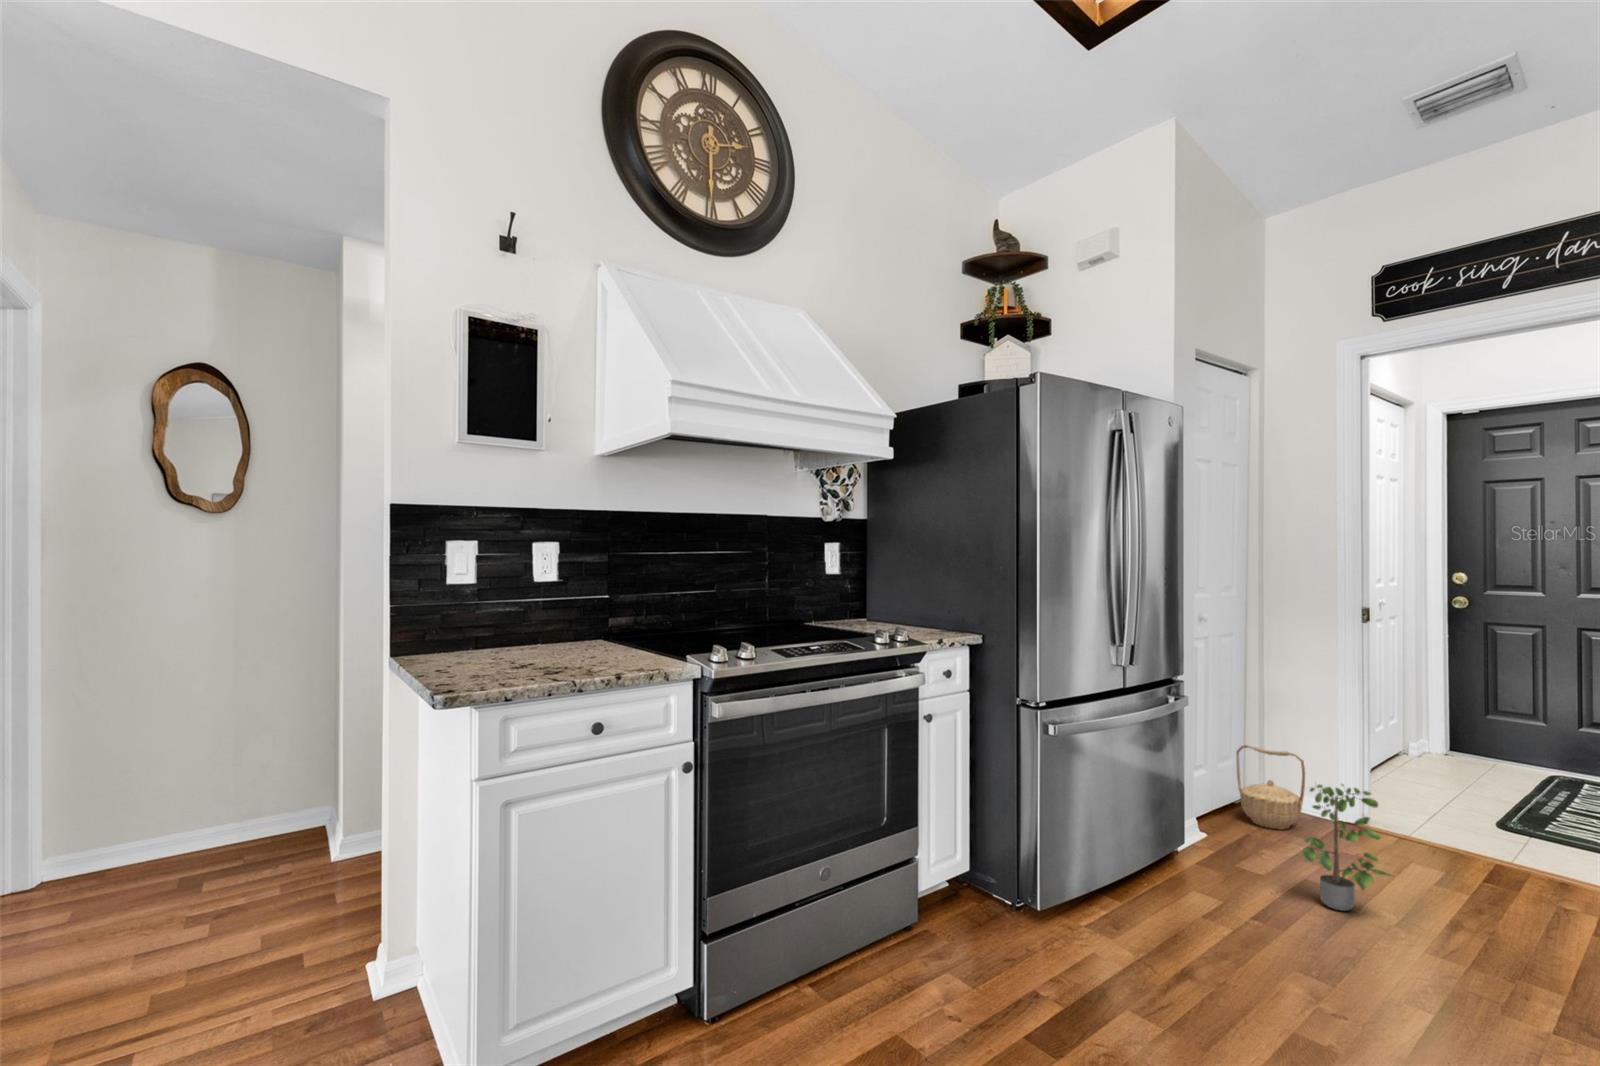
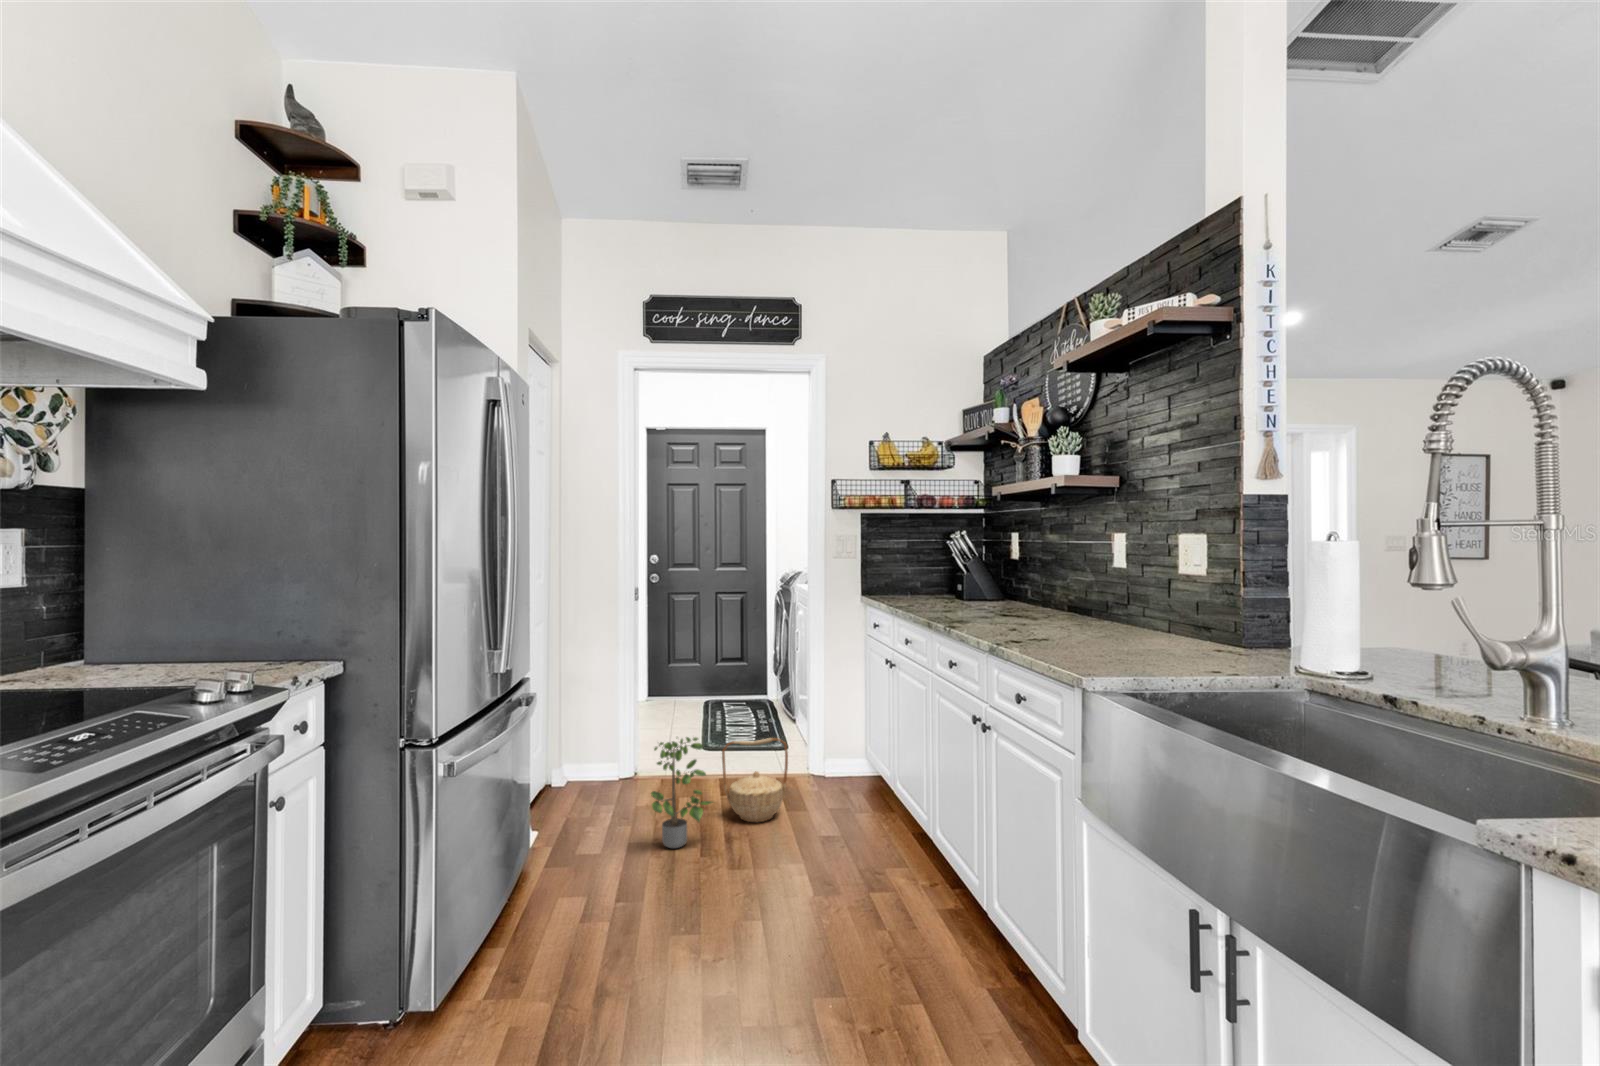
basket: present [1236,745,1305,830] -> present [722,738,788,822]

